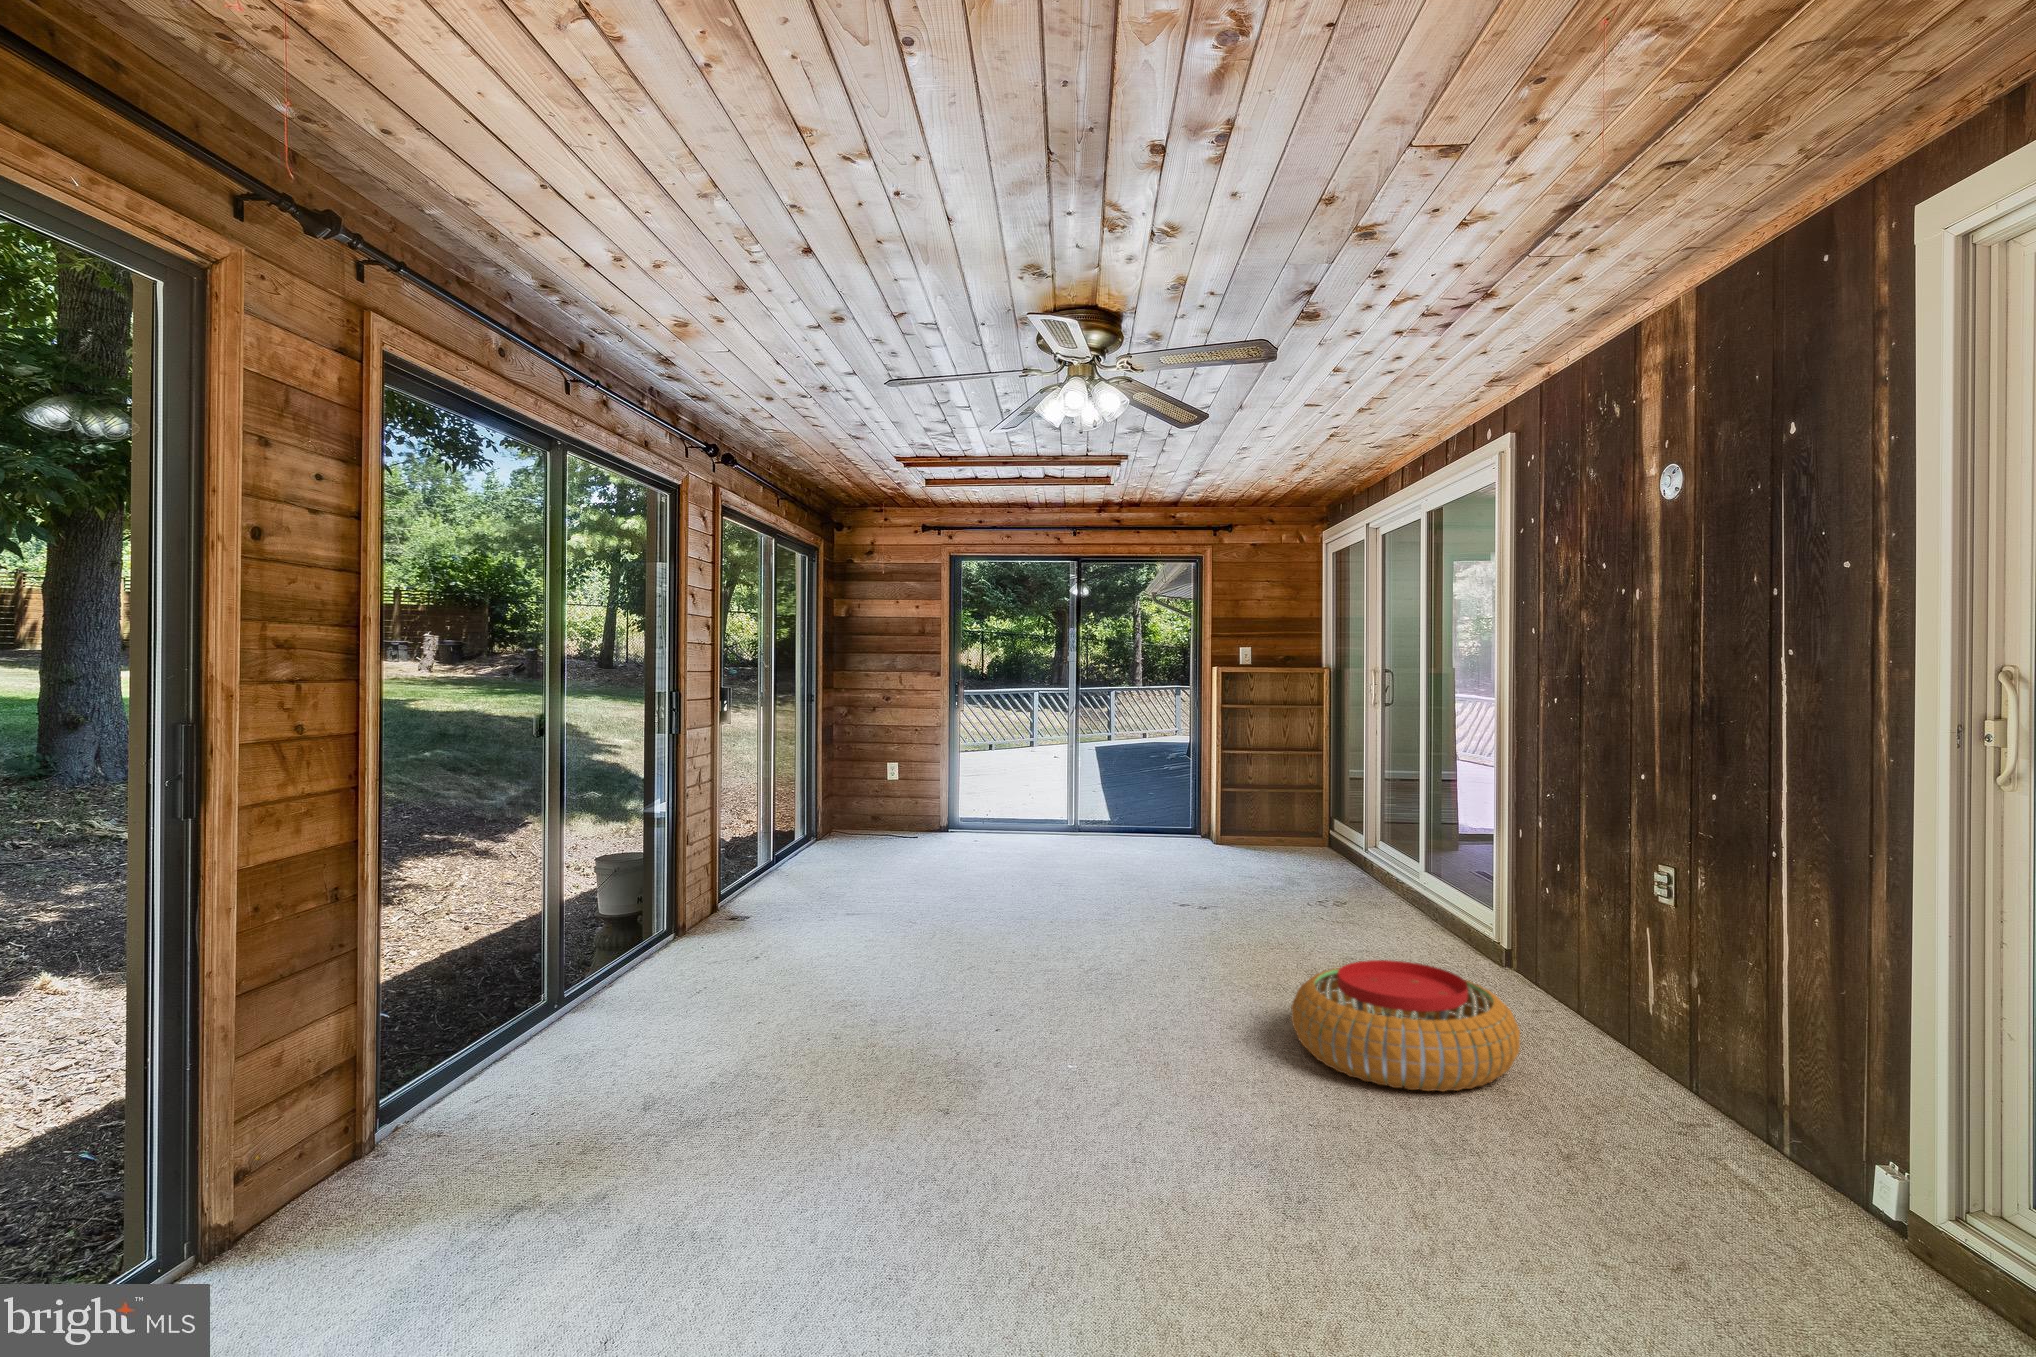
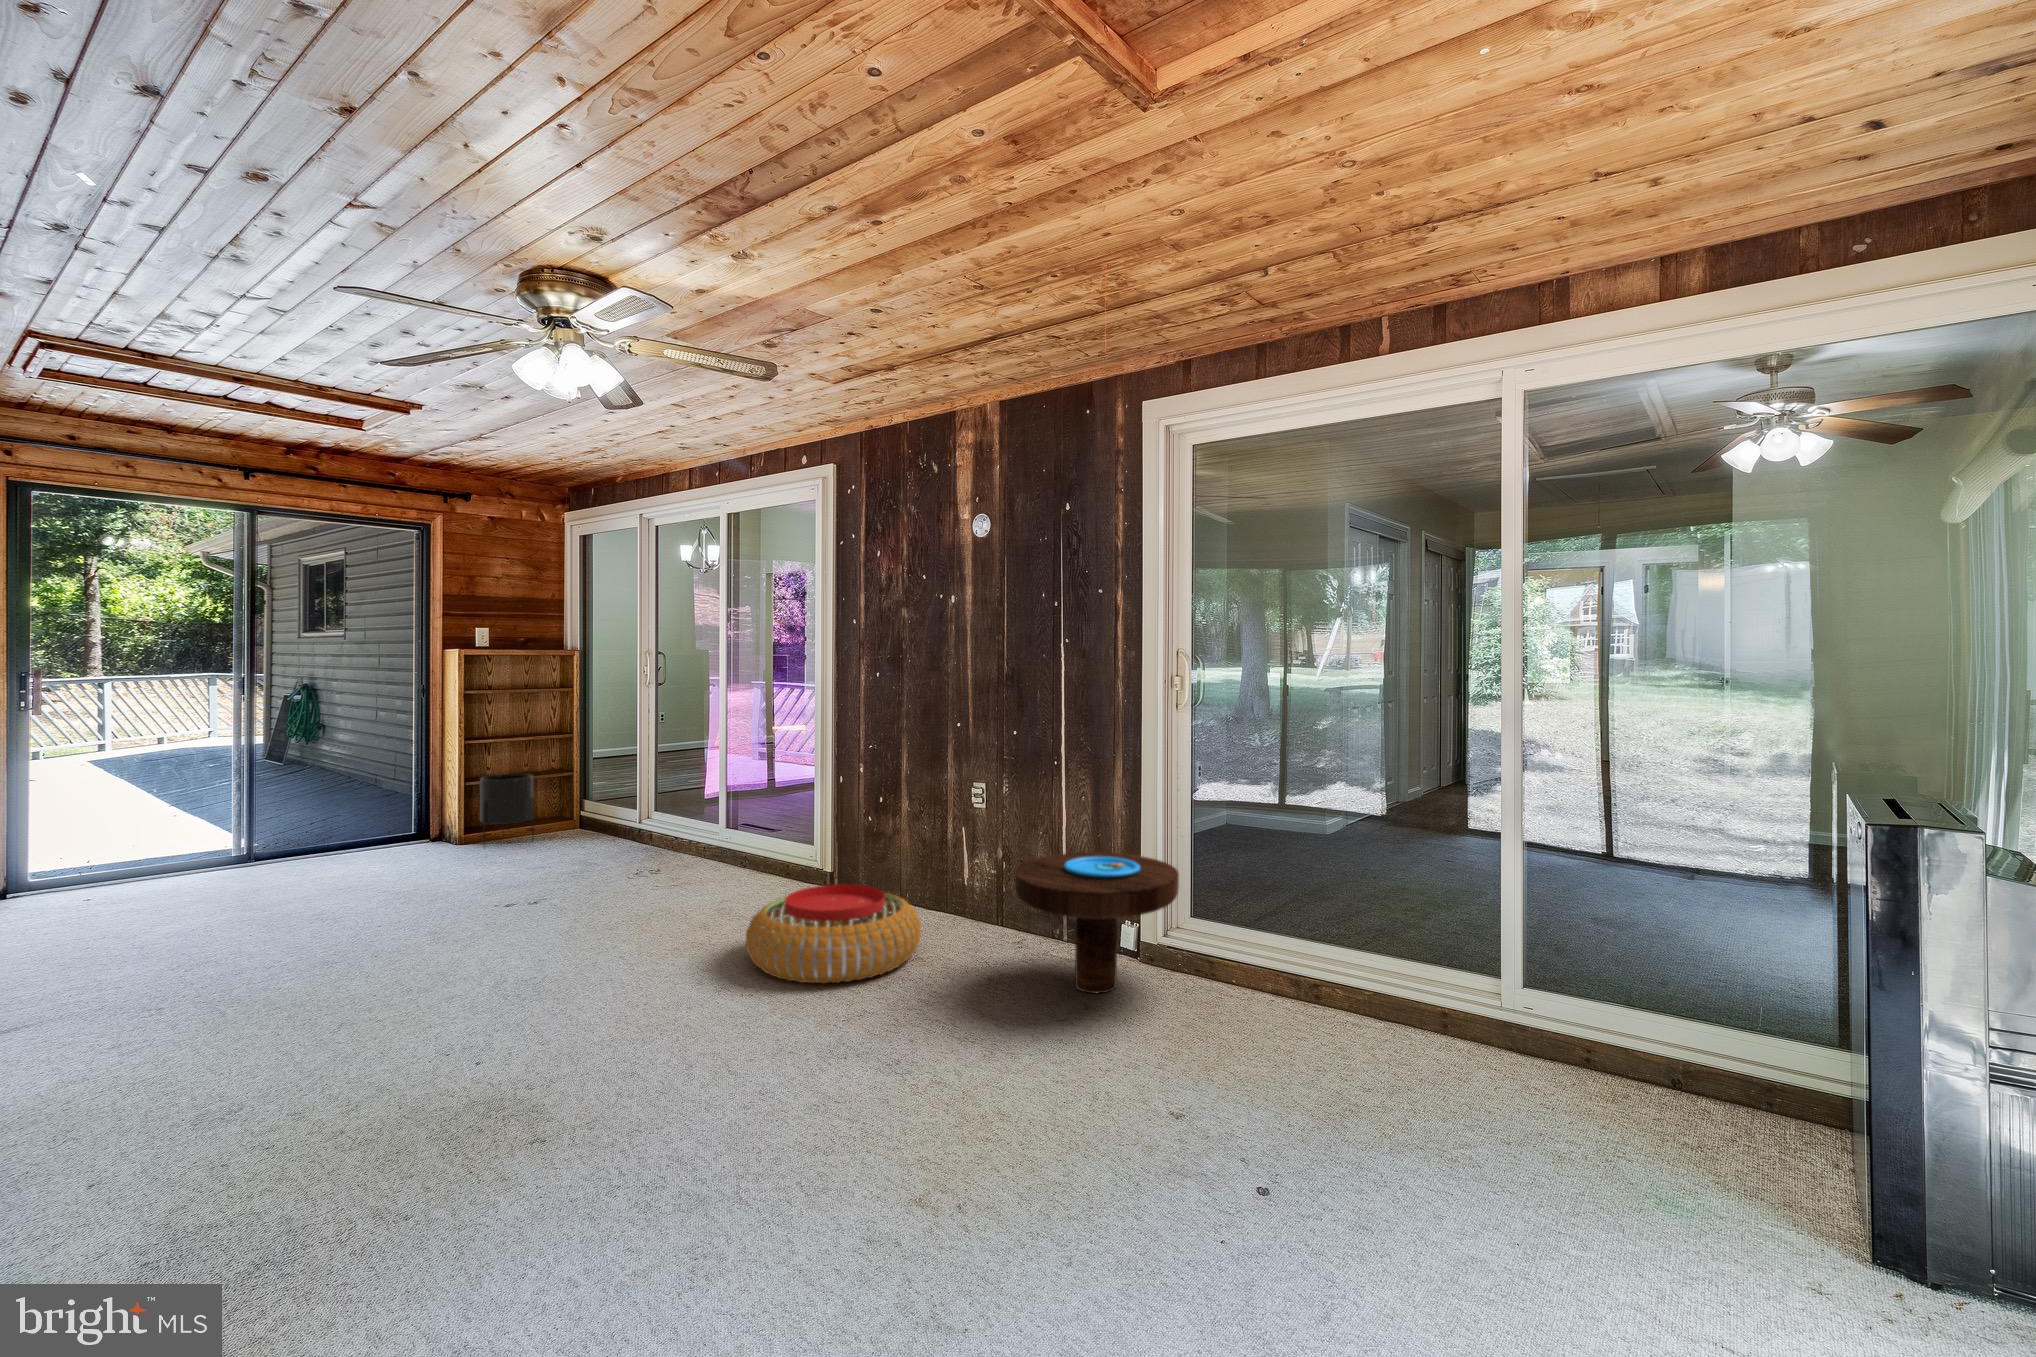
planter: none [1232,790,1278,860] -> present [480,774,534,843]
side table: none [1575,995,1922,1249] -> present [1015,852,1179,993]

